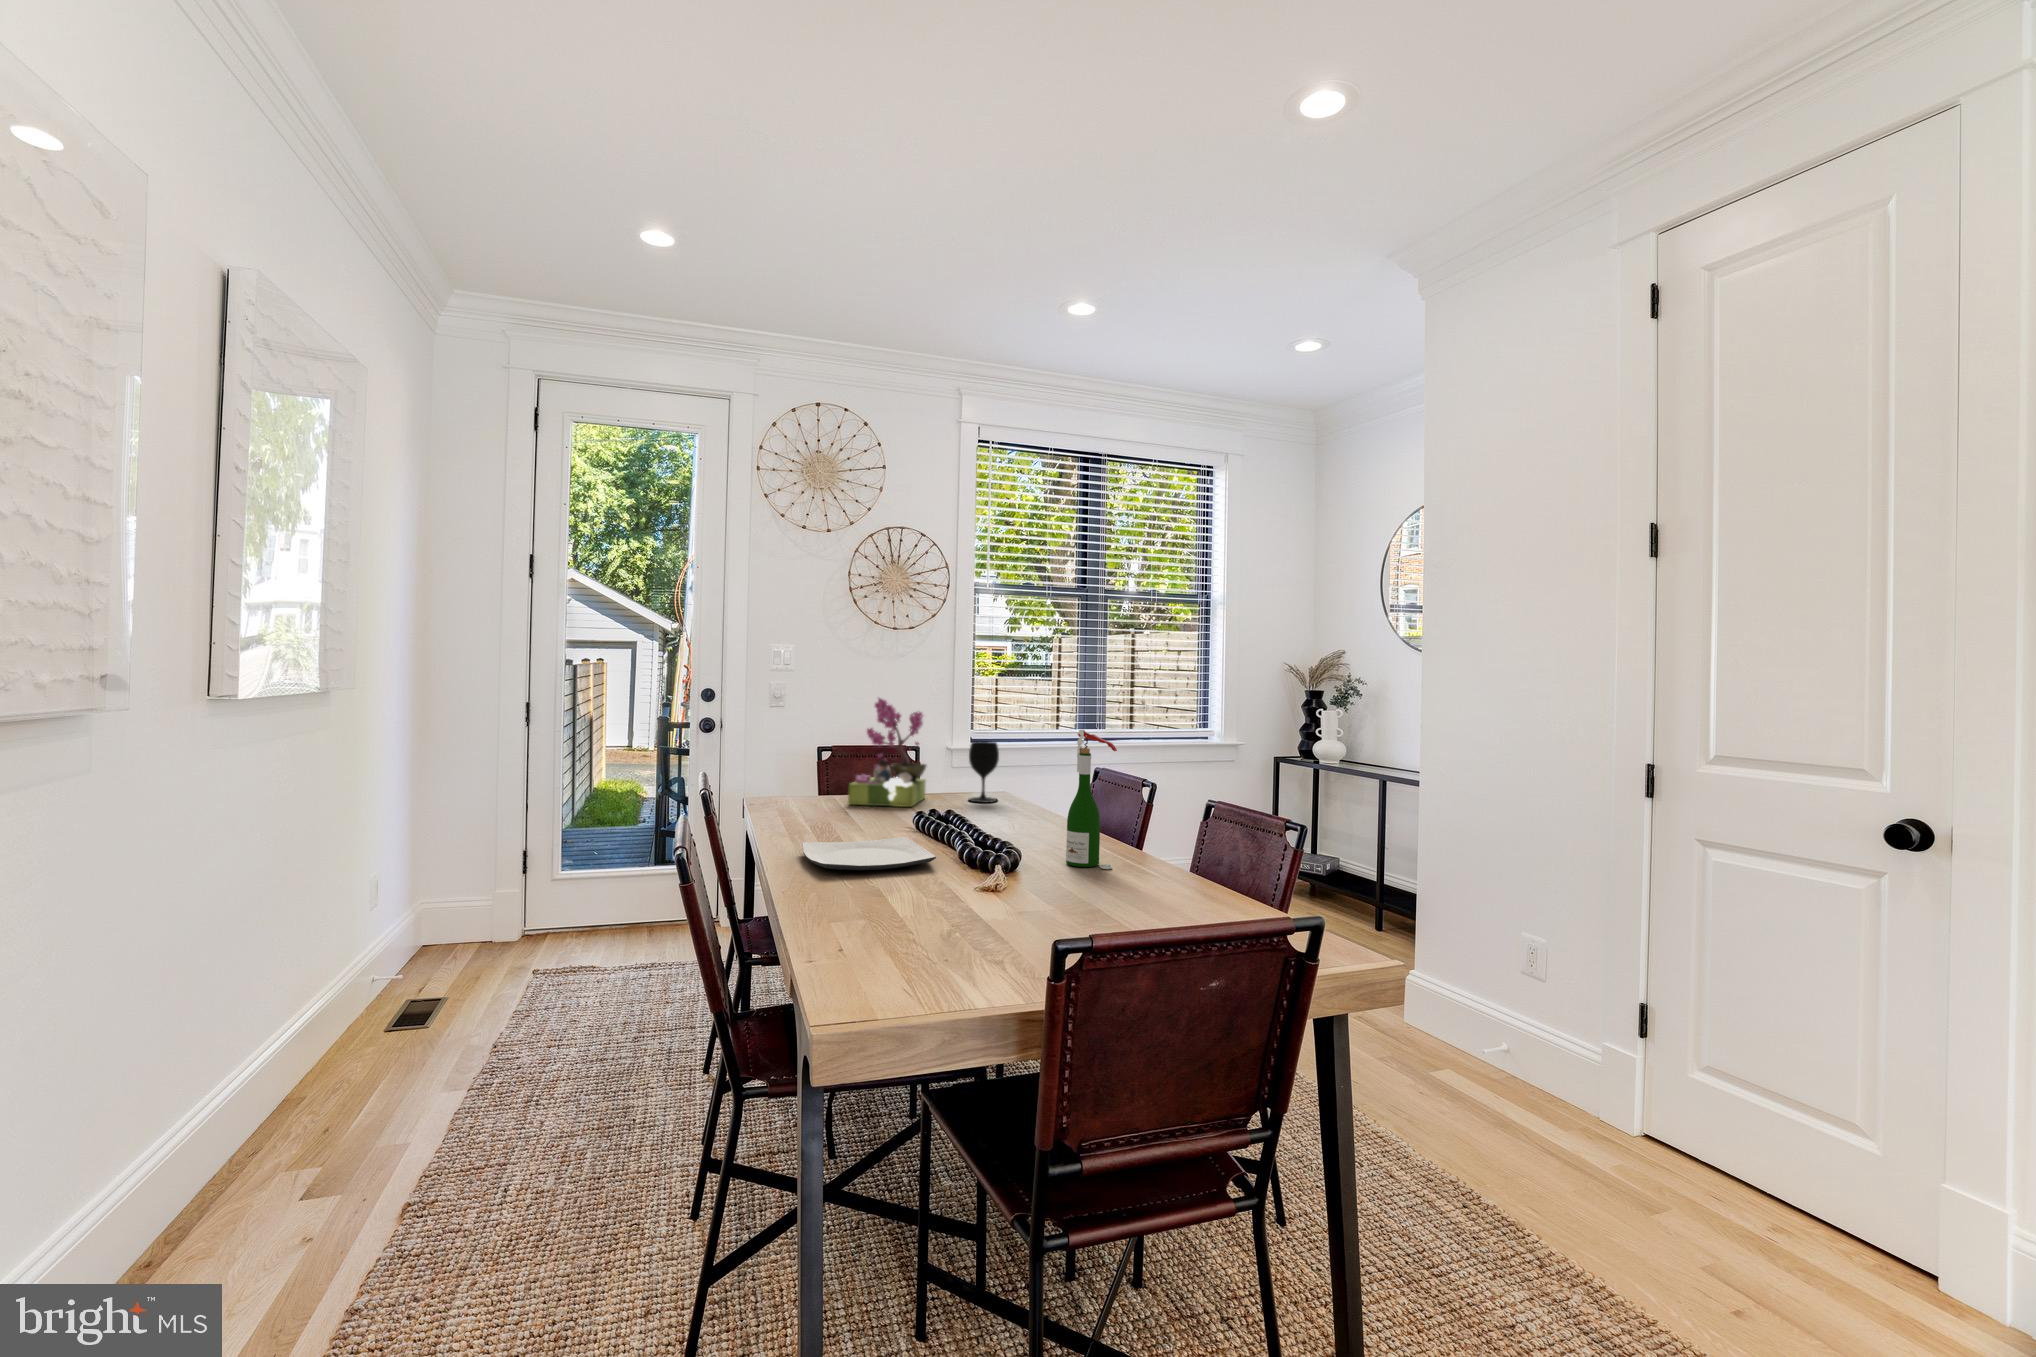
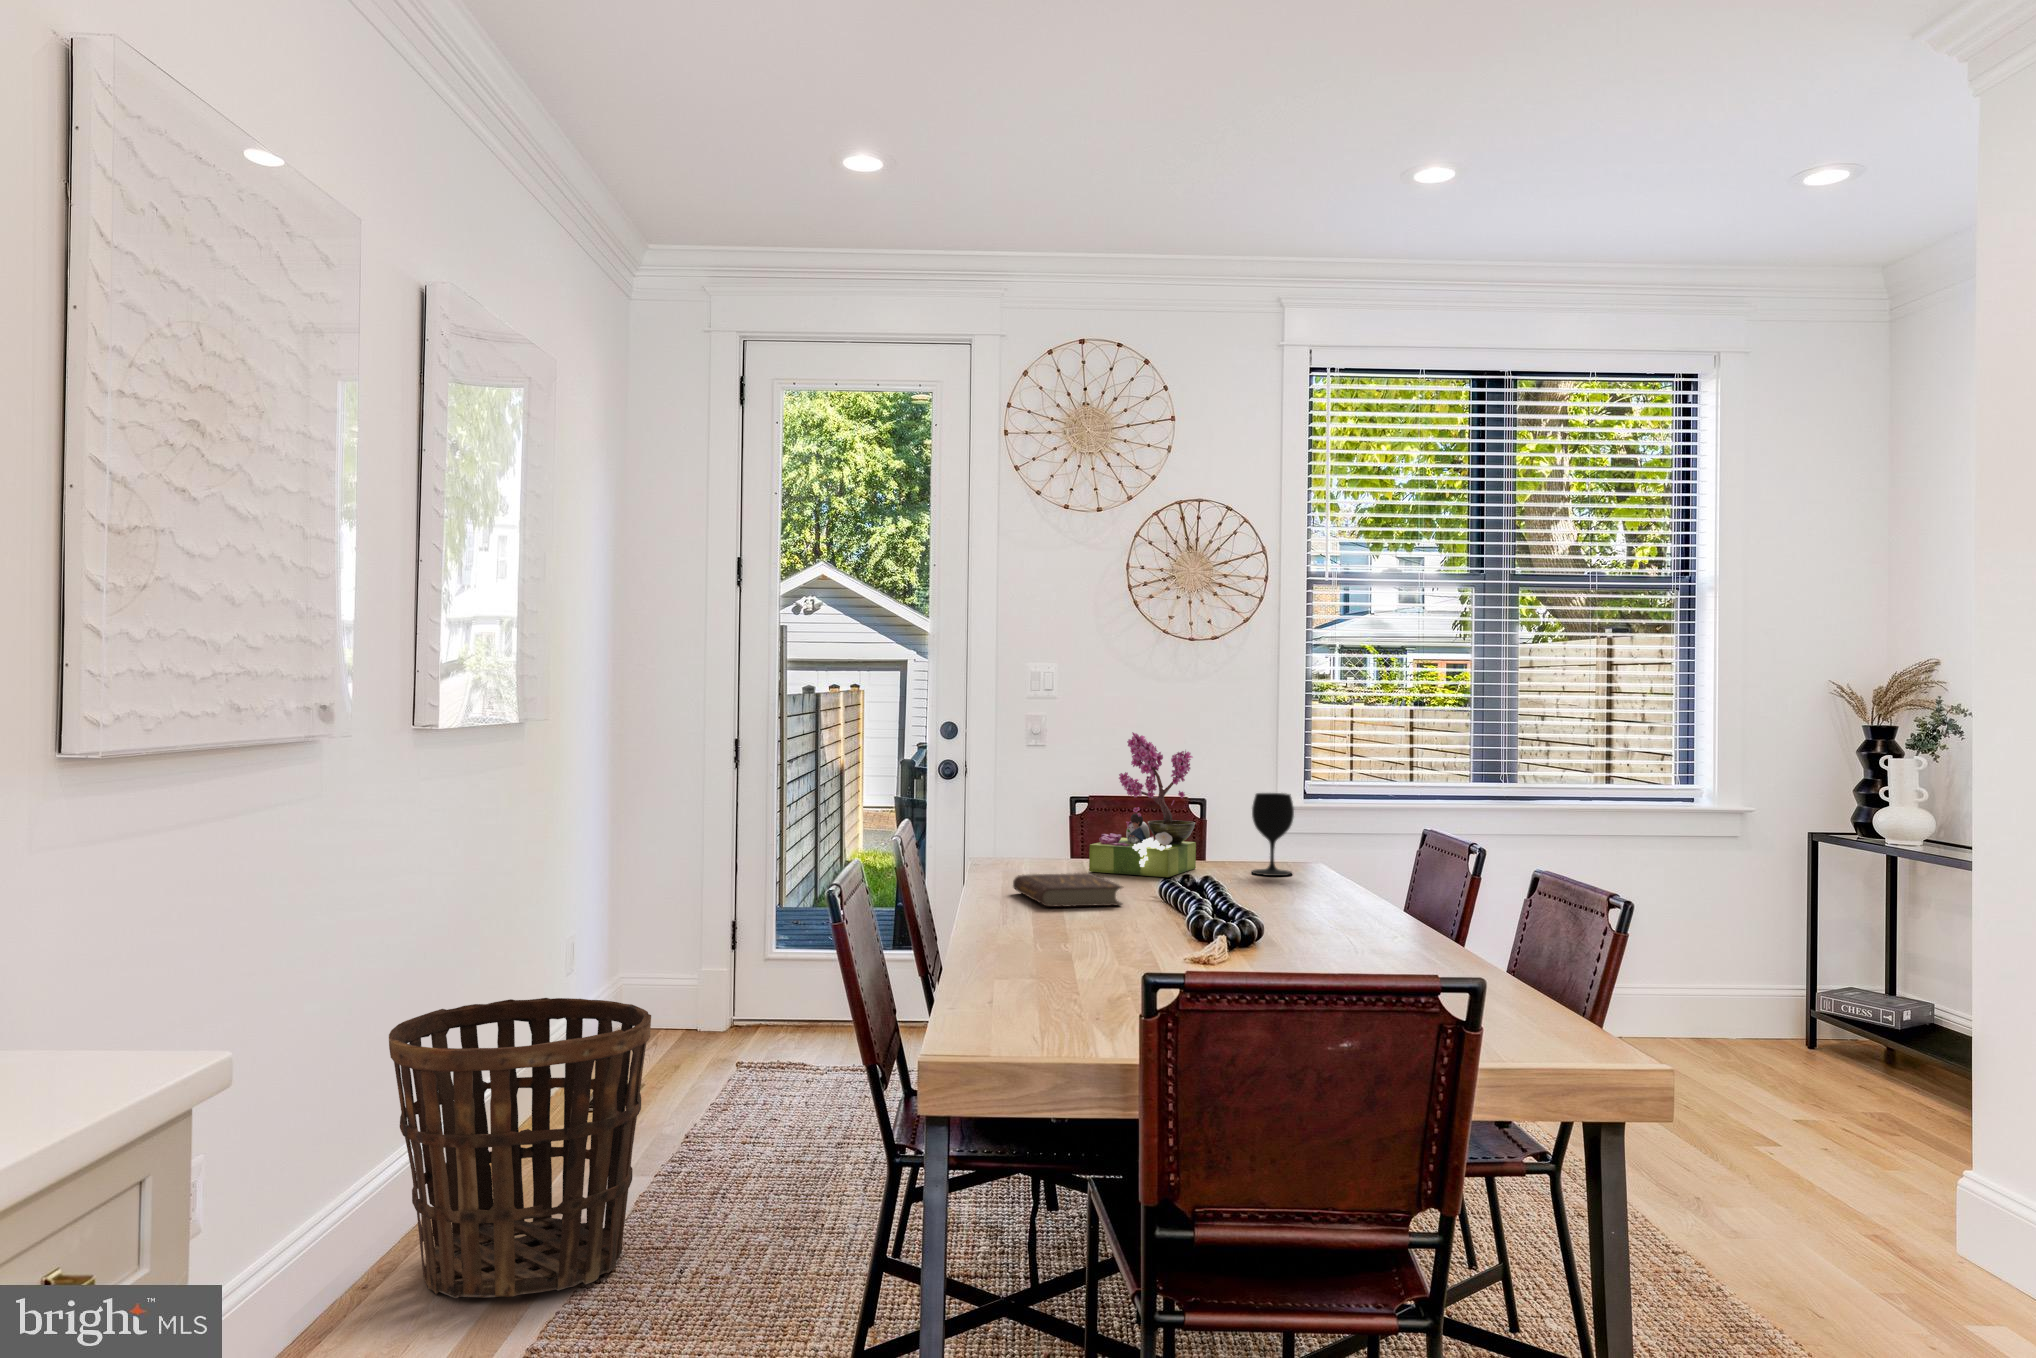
wine bottle: present [1066,730,1117,869] -> none [1315,772,1375,953]
book: none [800,808,897,840] -> present [1013,873,1122,907]
plate: present [802,837,936,870] -> none [994,905,1145,937]
basket: none [171,946,473,1267] -> present [389,998,651,1298]

